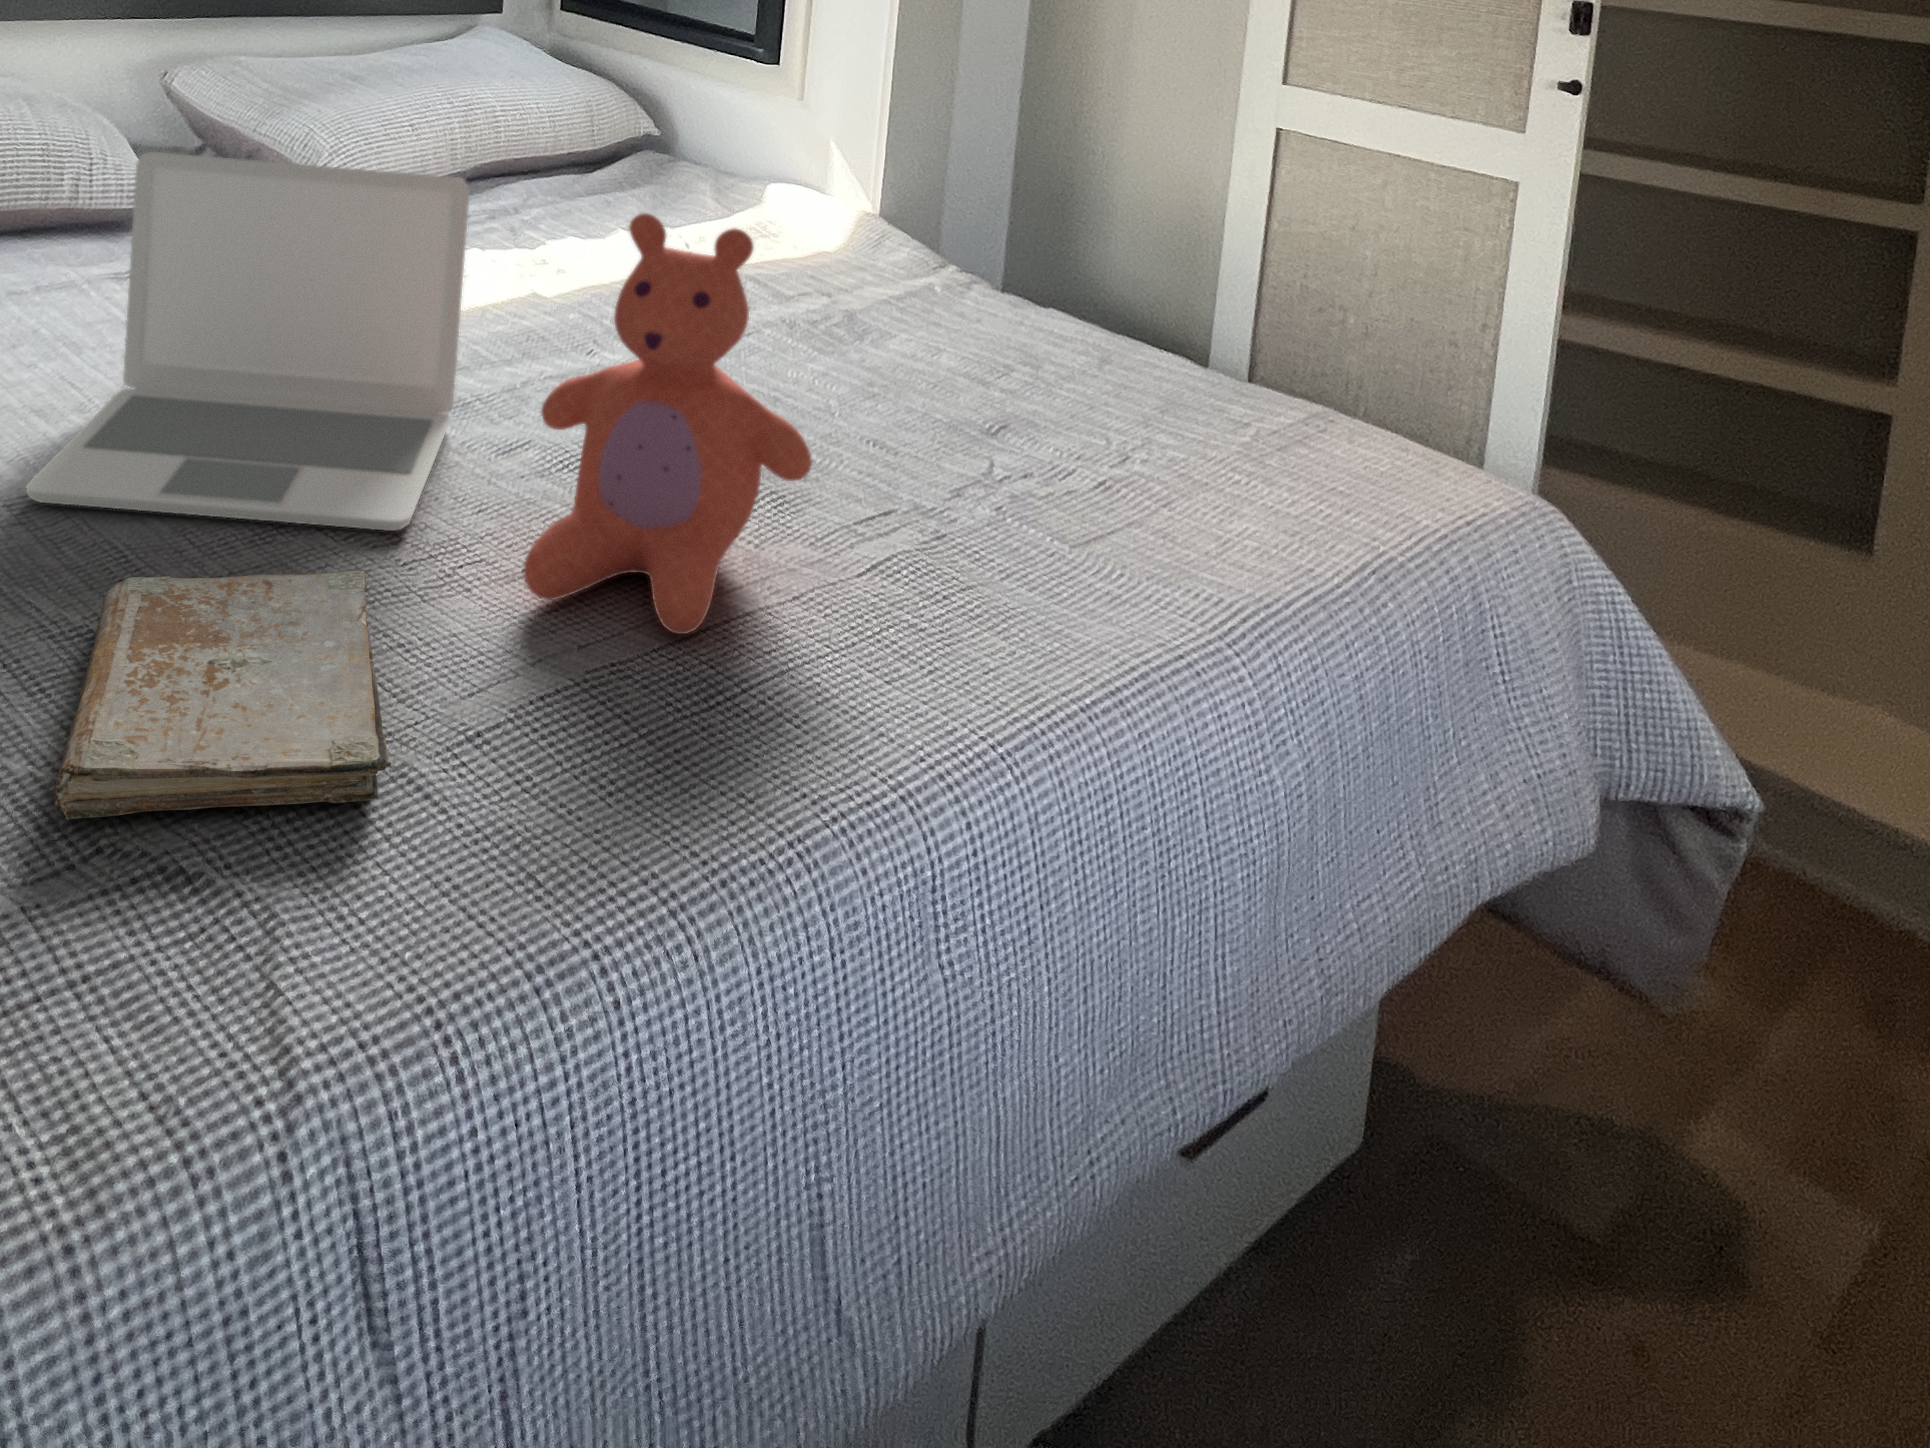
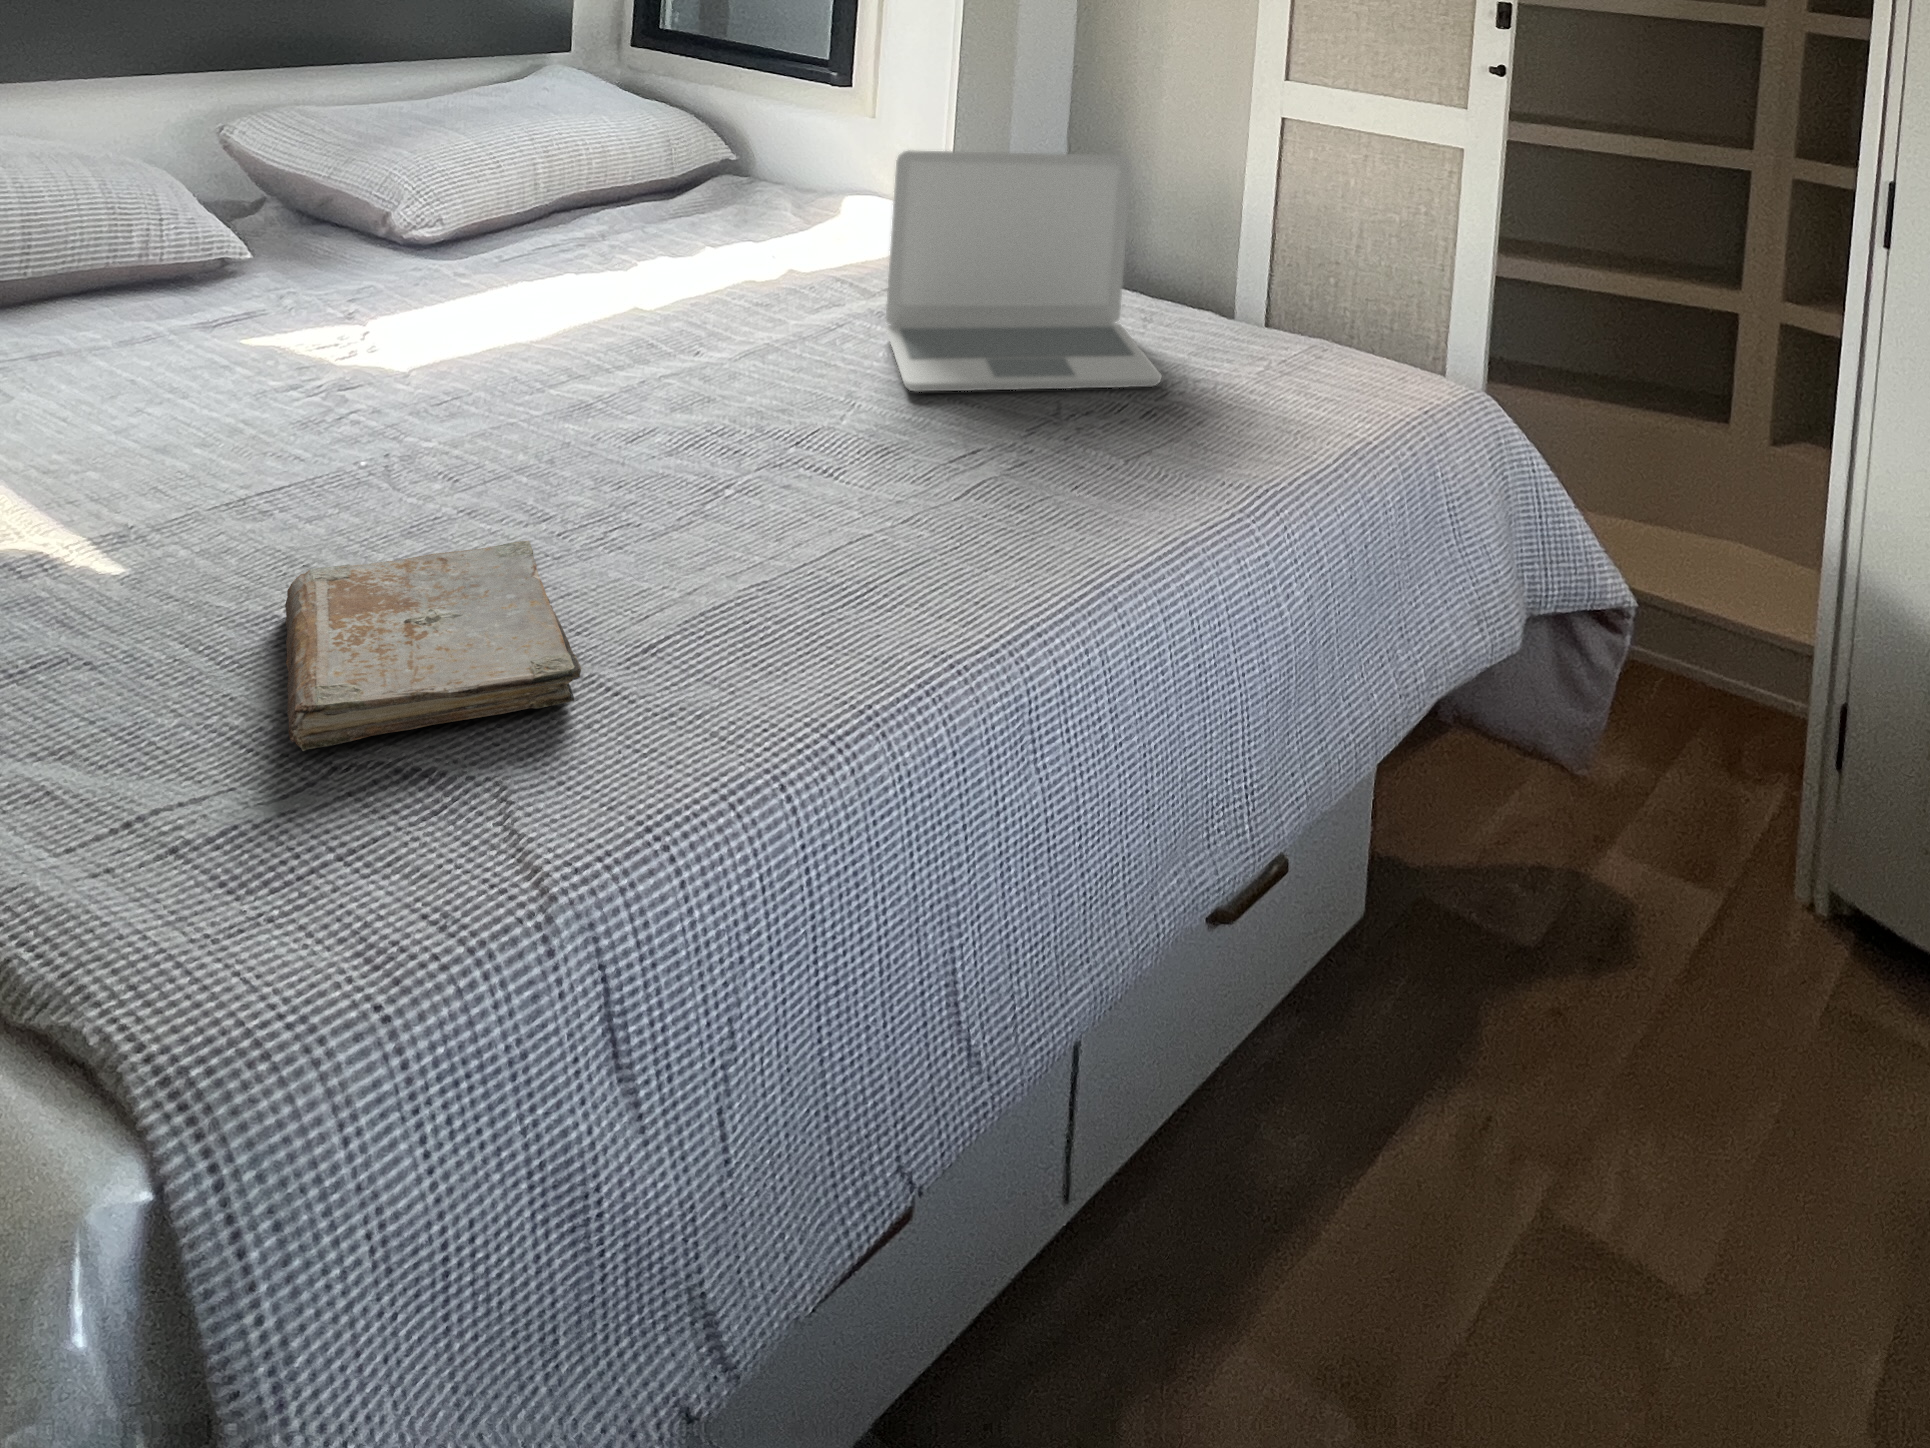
laptop: present [26,152,469,531] -> present [886,151,1161,392]
teddy bear: present [524,213,812,634] -> none [670,217,912,559]

